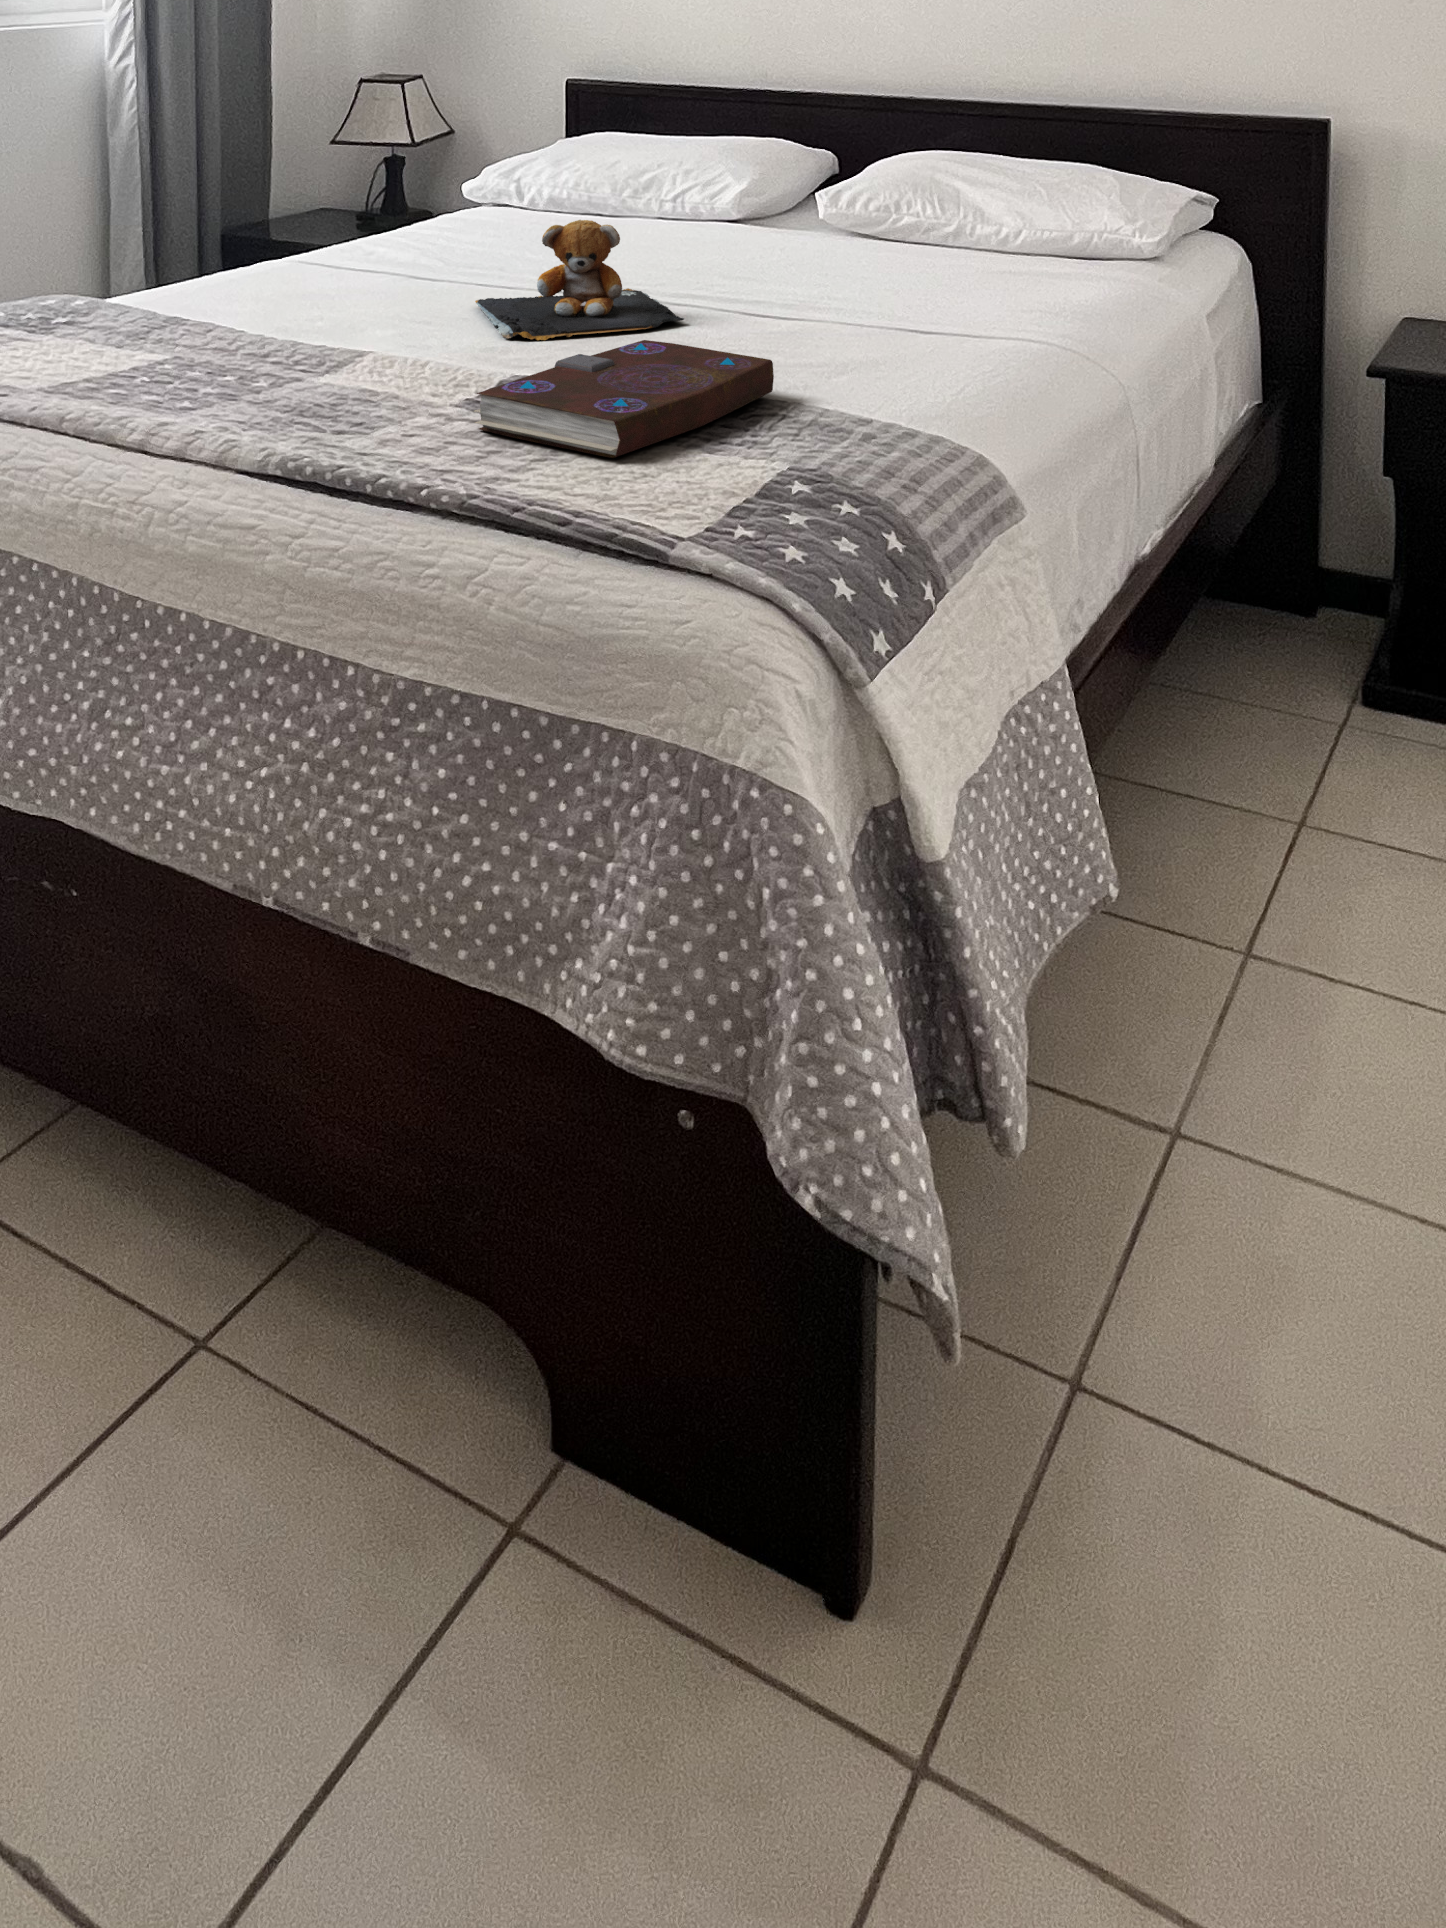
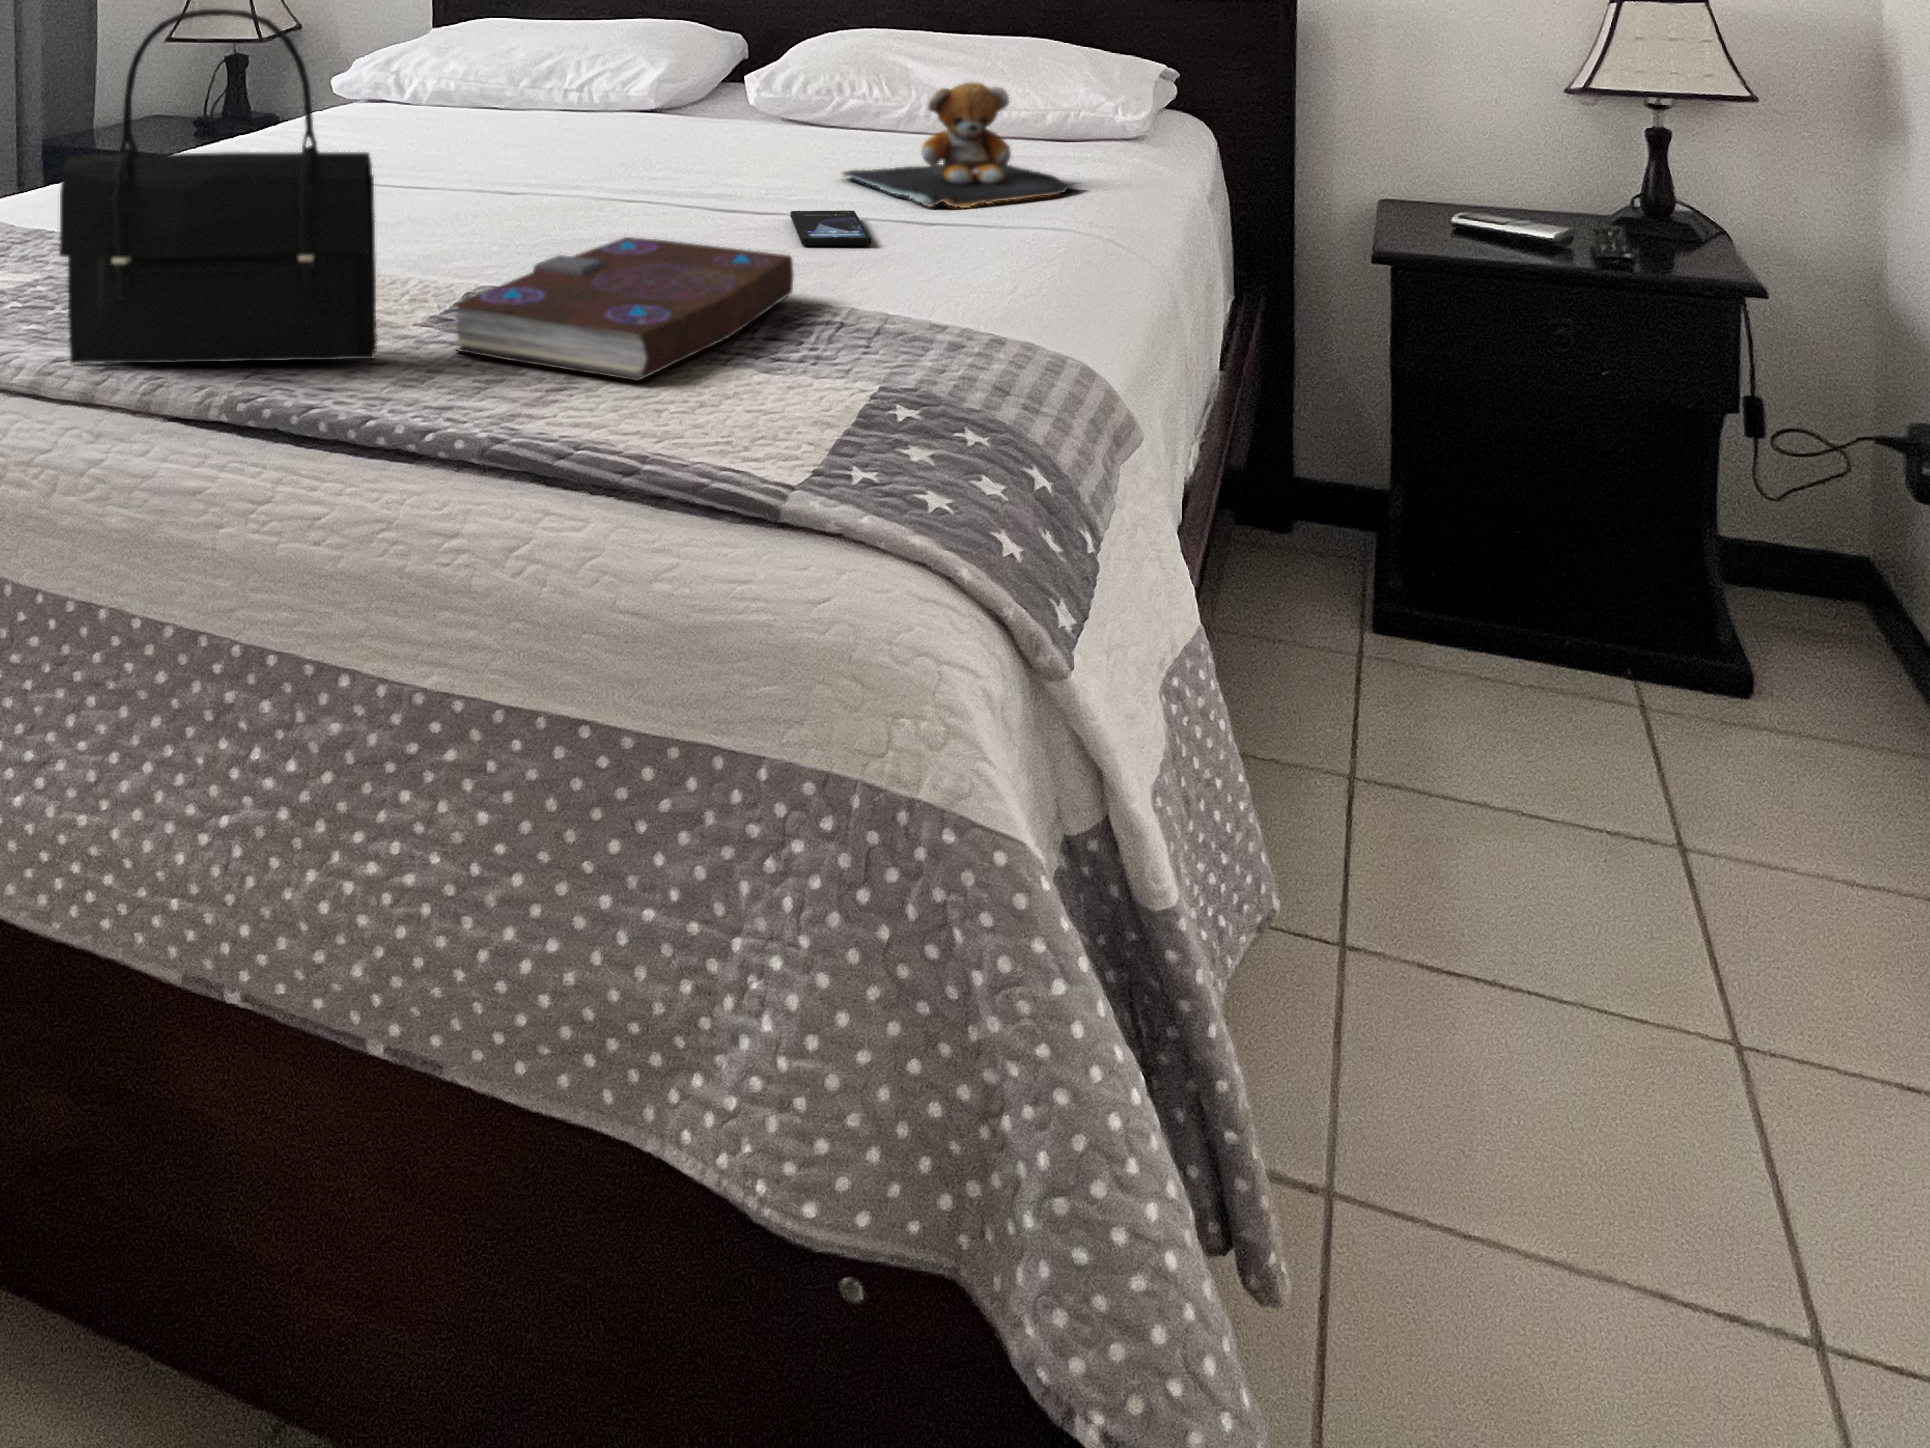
handbag: none [167,154,416,434] -> present [59,9,377,364]
teddy bear: present [475,220,684,340] -> present [842,82,1080,208]
smartphone: none [807,319,867,351] -> present [790,211,871,245]

